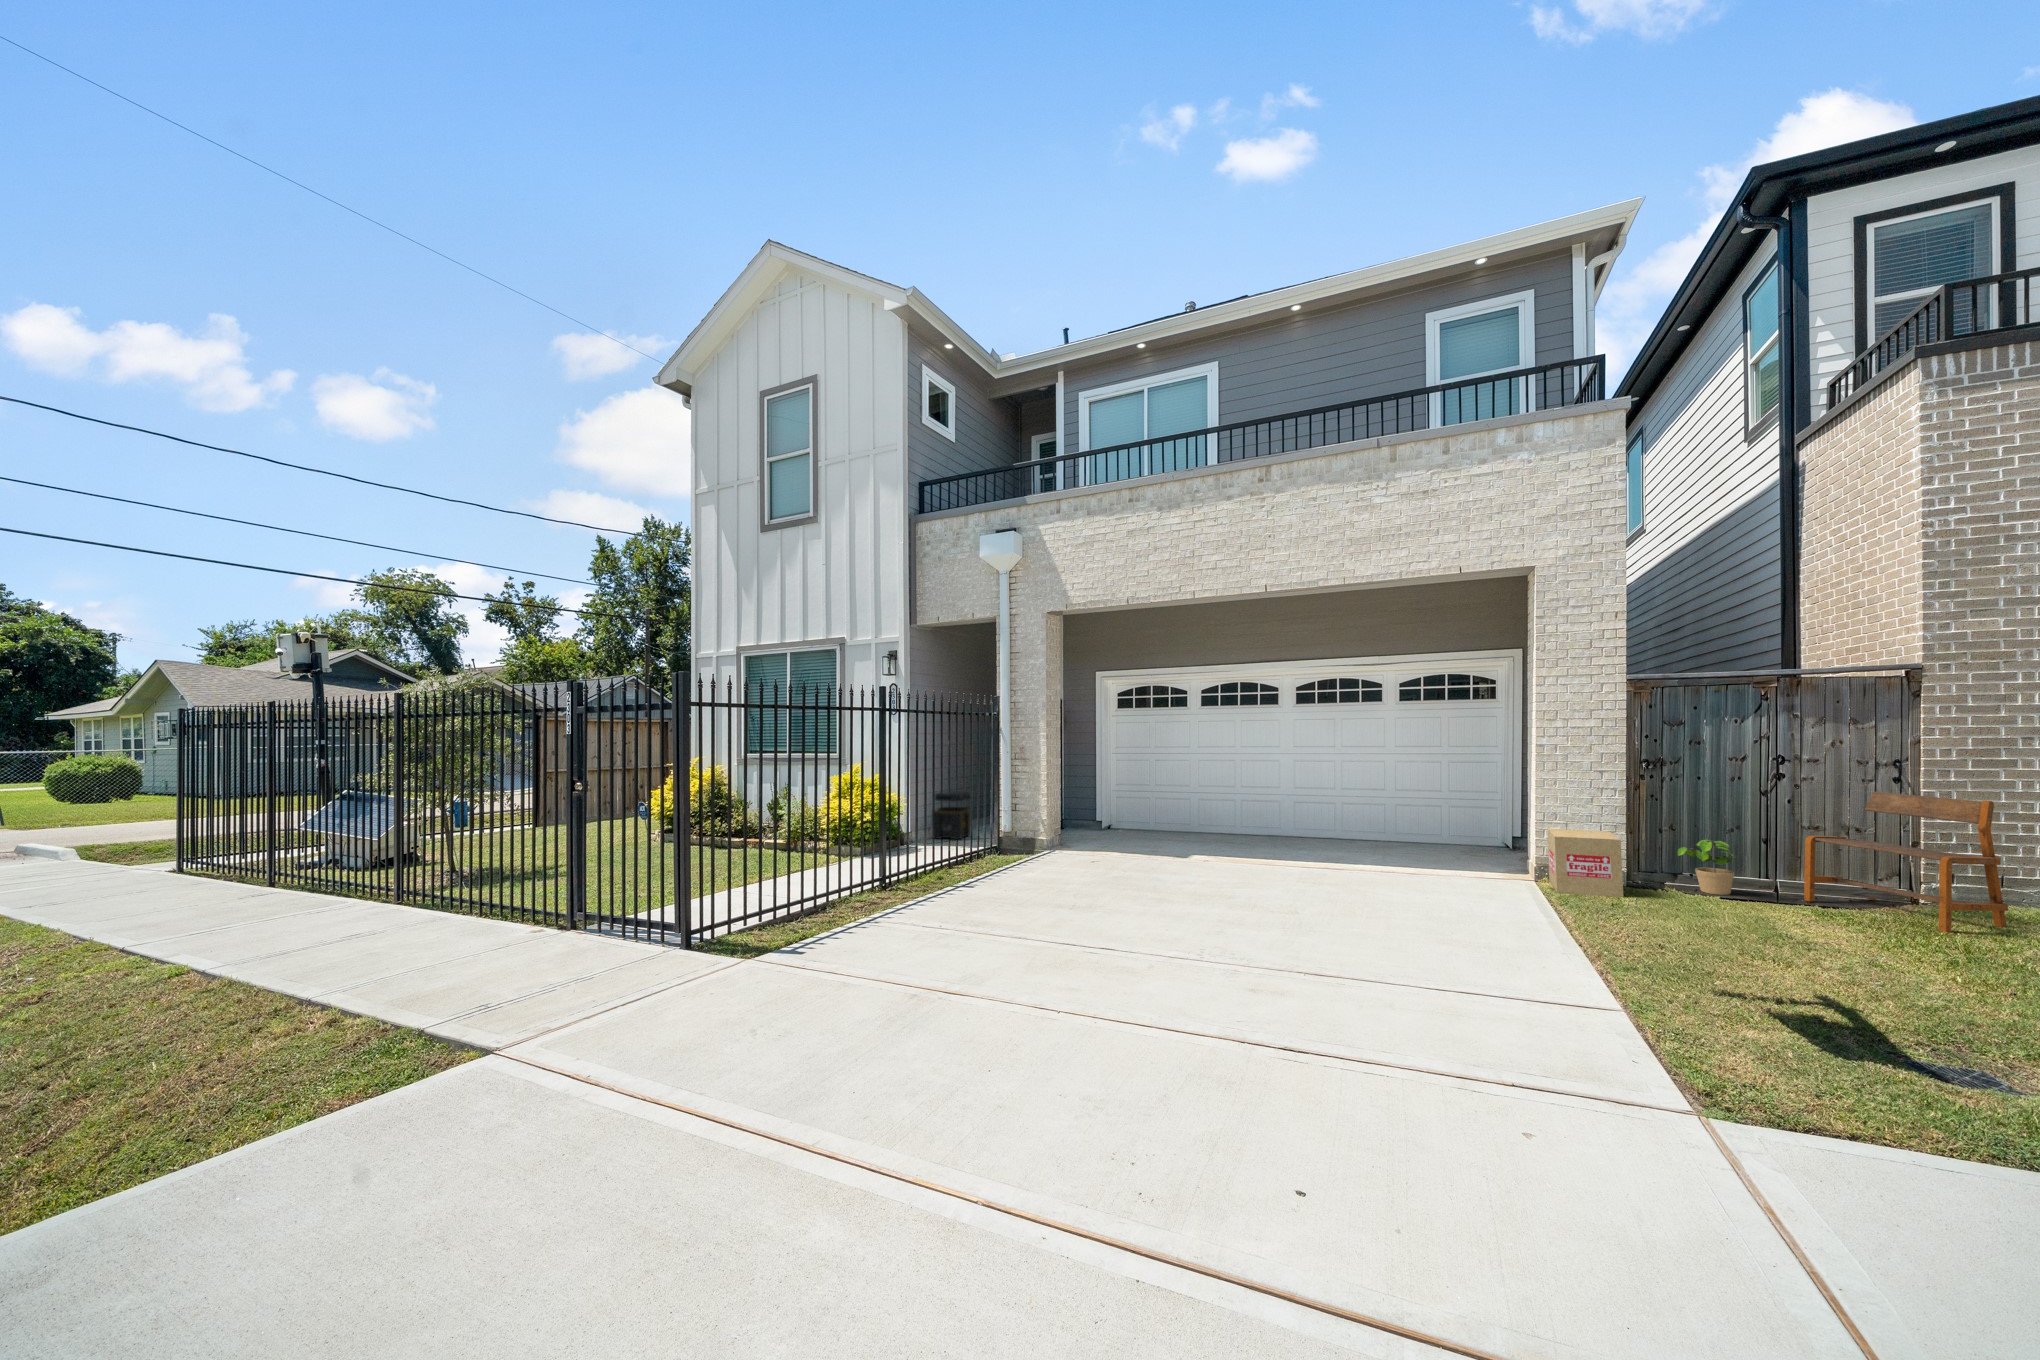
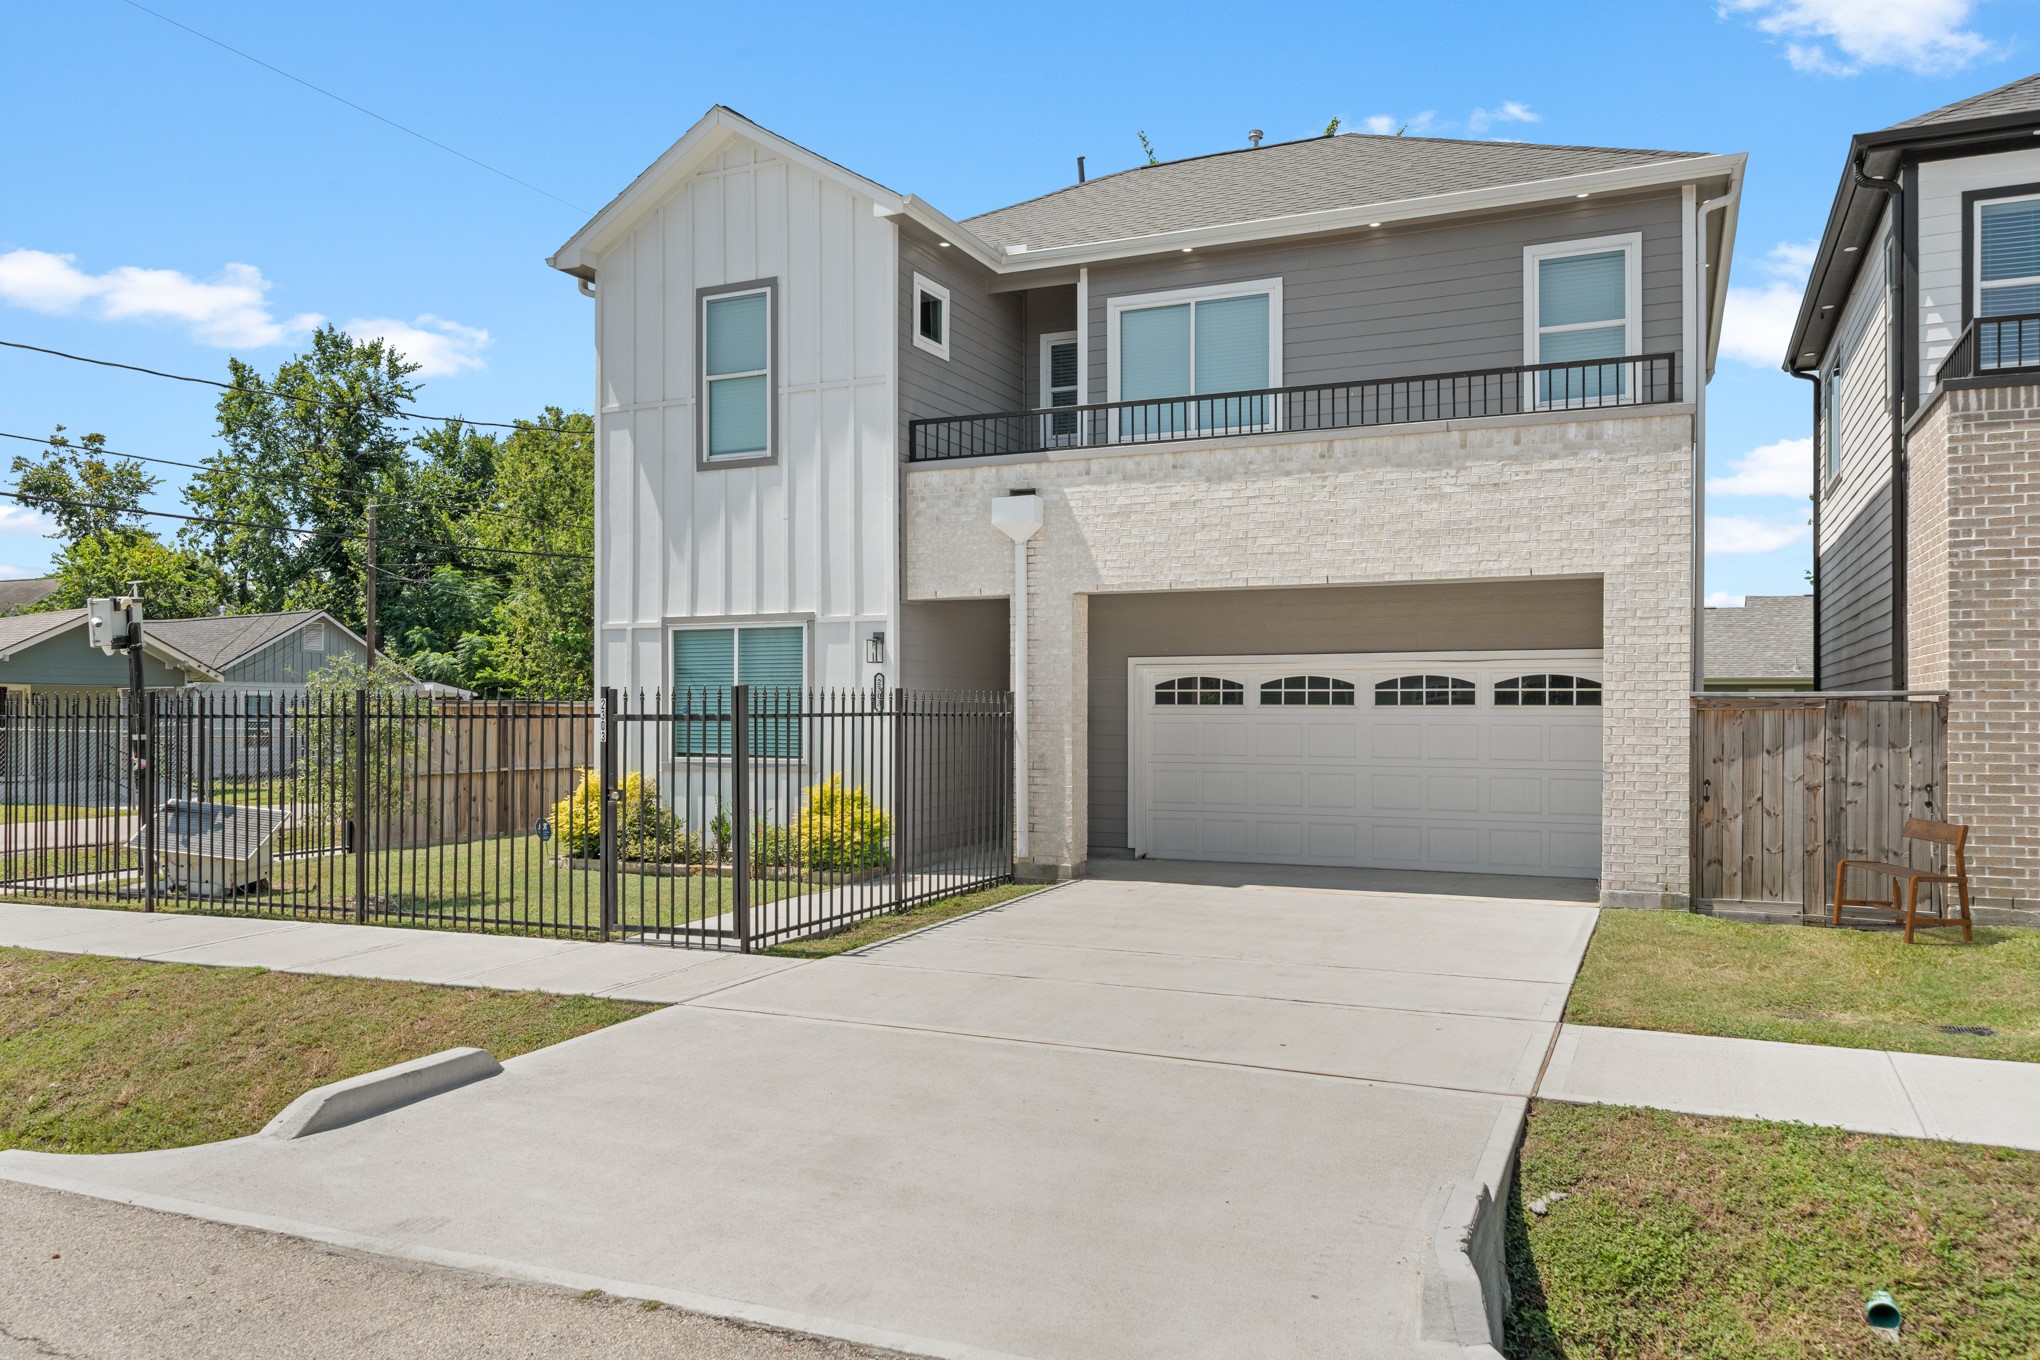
toolbox: present [932,791,971,839] -> none [923,811,971,869]
cardboard box: present [1547,829,1623,897] -> none [1602,854,1666,921]
potted plant: present [1678,840,1737,895] -> none [1728,864,1782,919]

